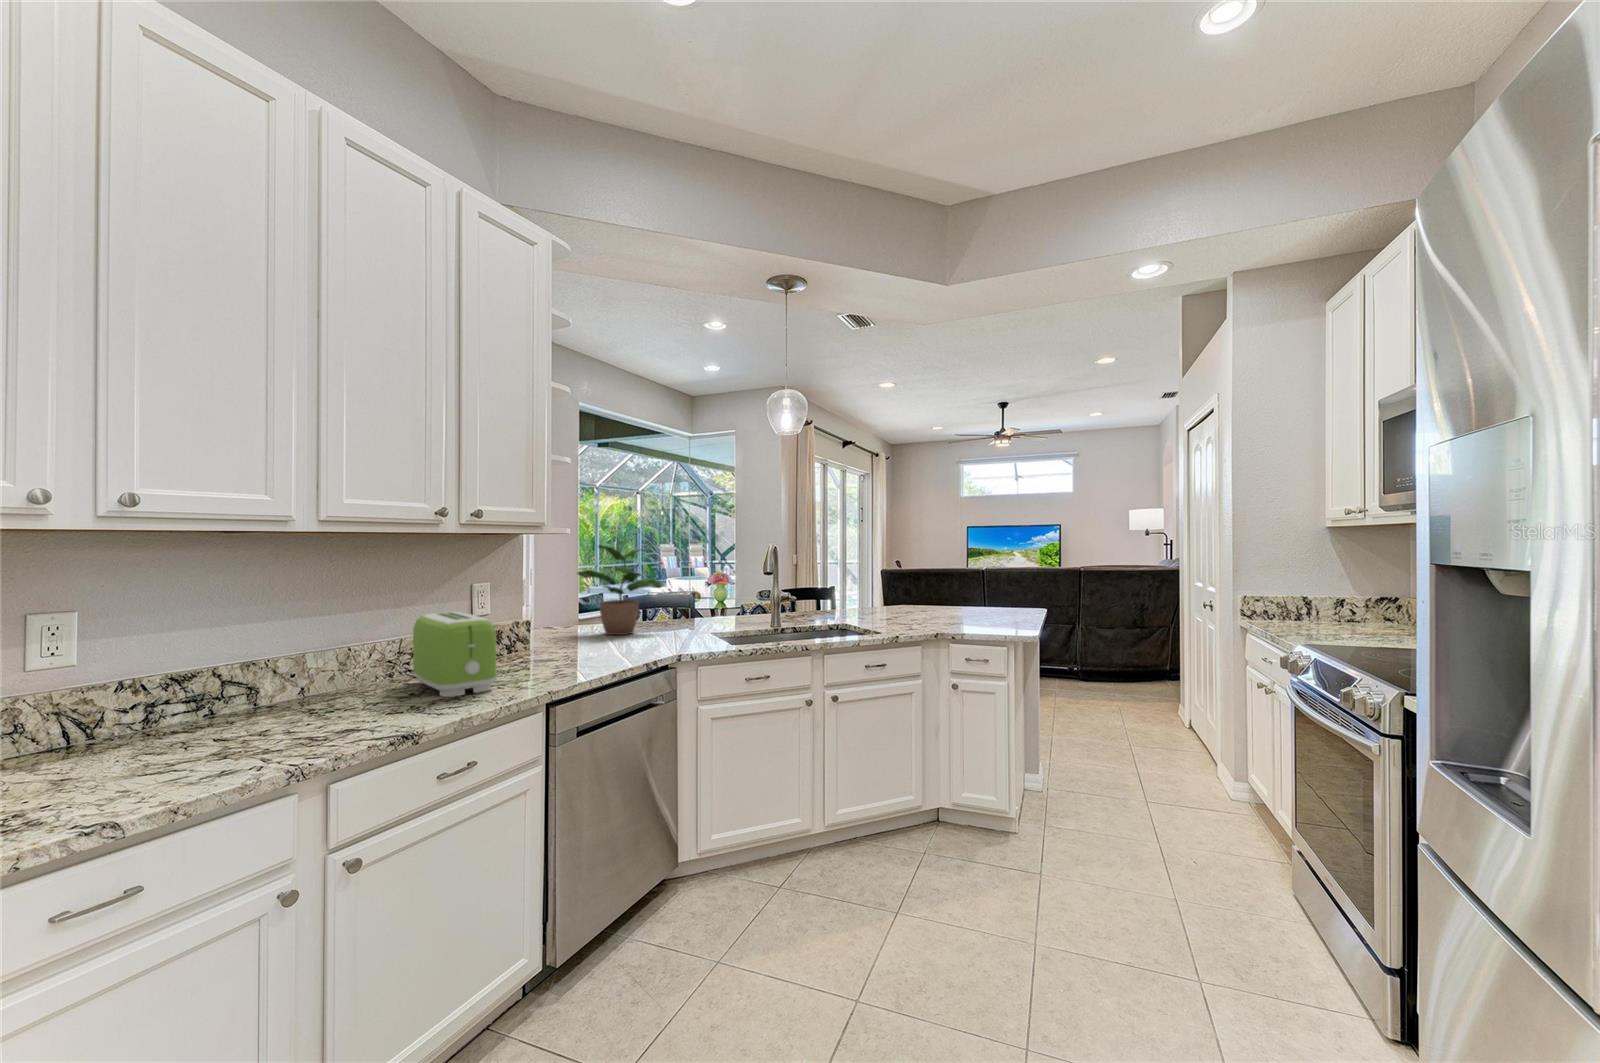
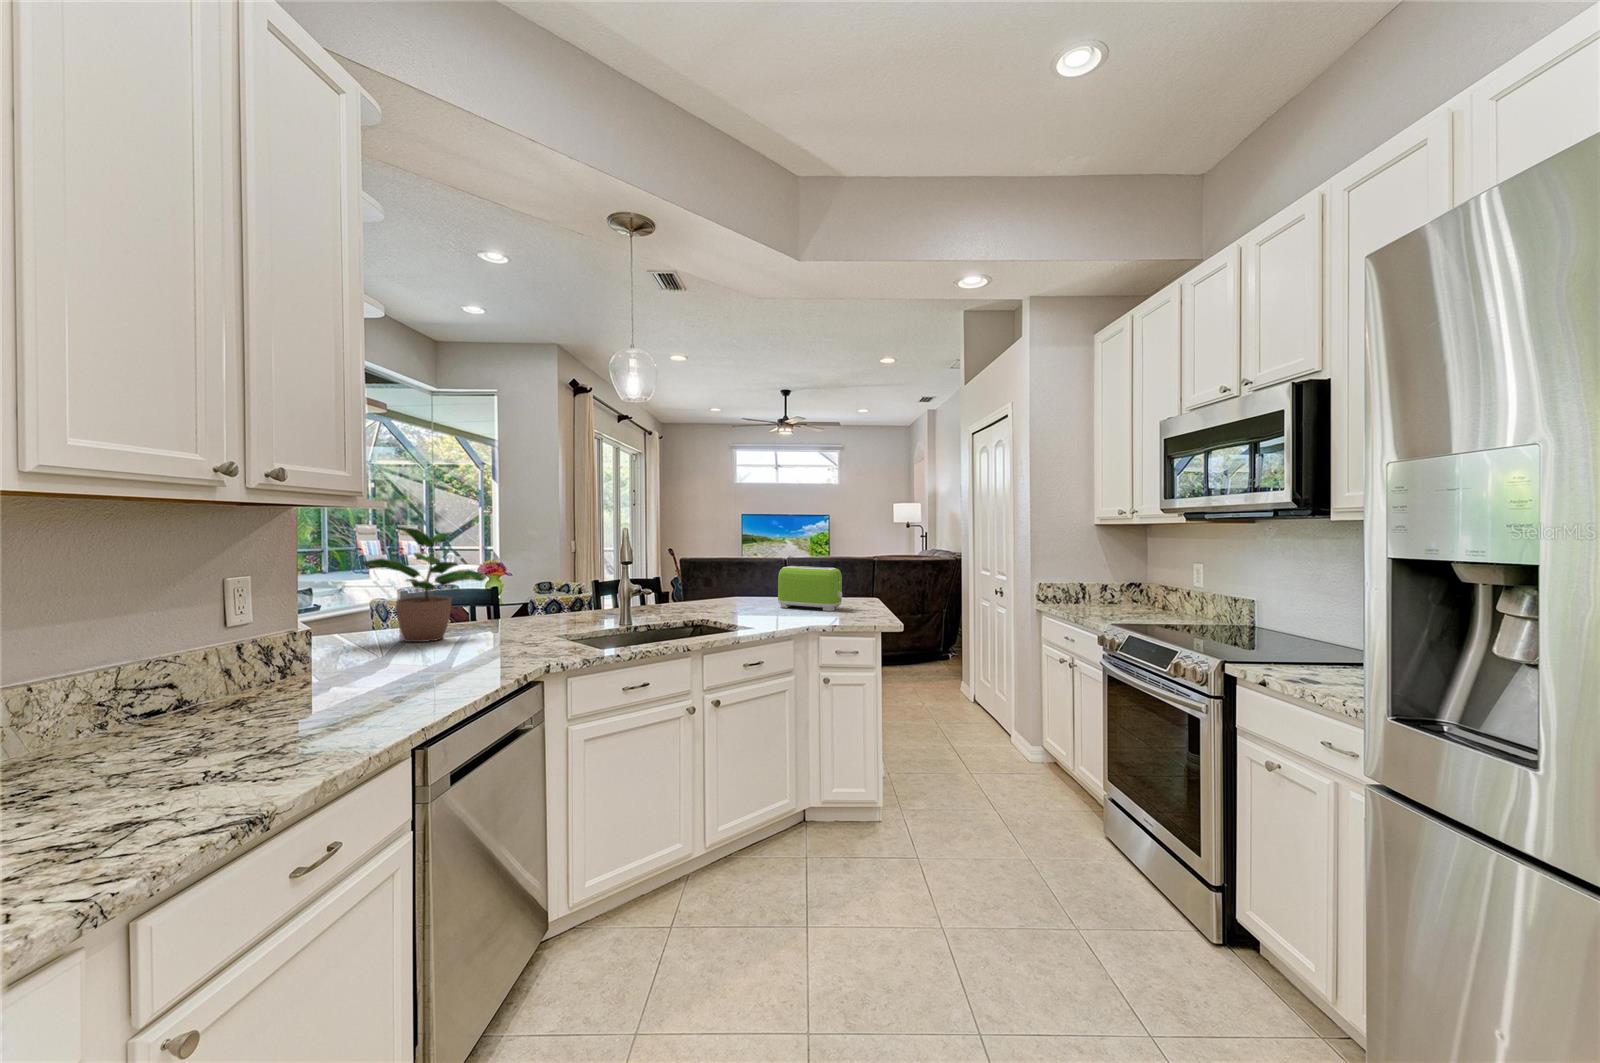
toaster: present [413,612,496,697] -> present [778,566,842,611]

